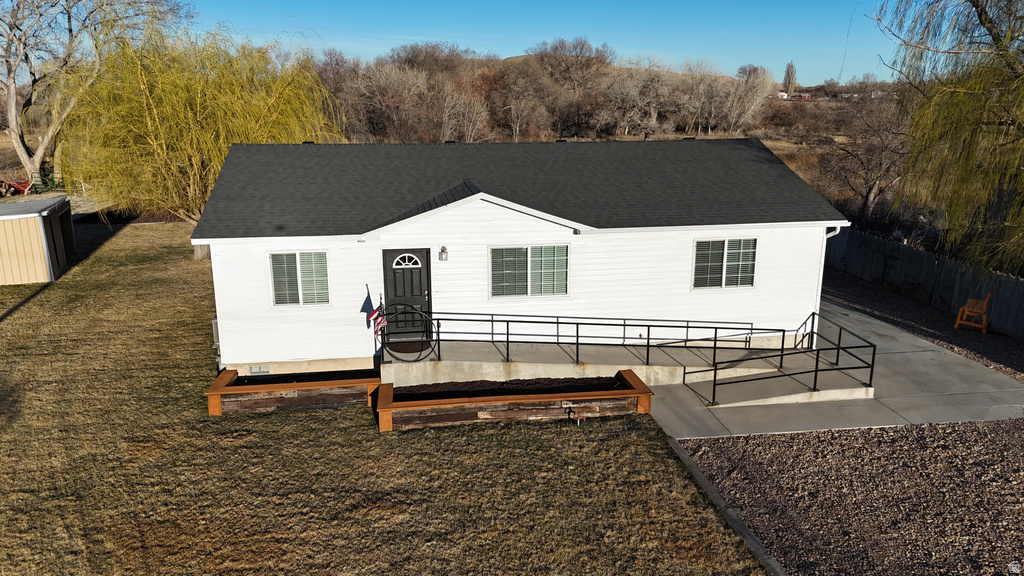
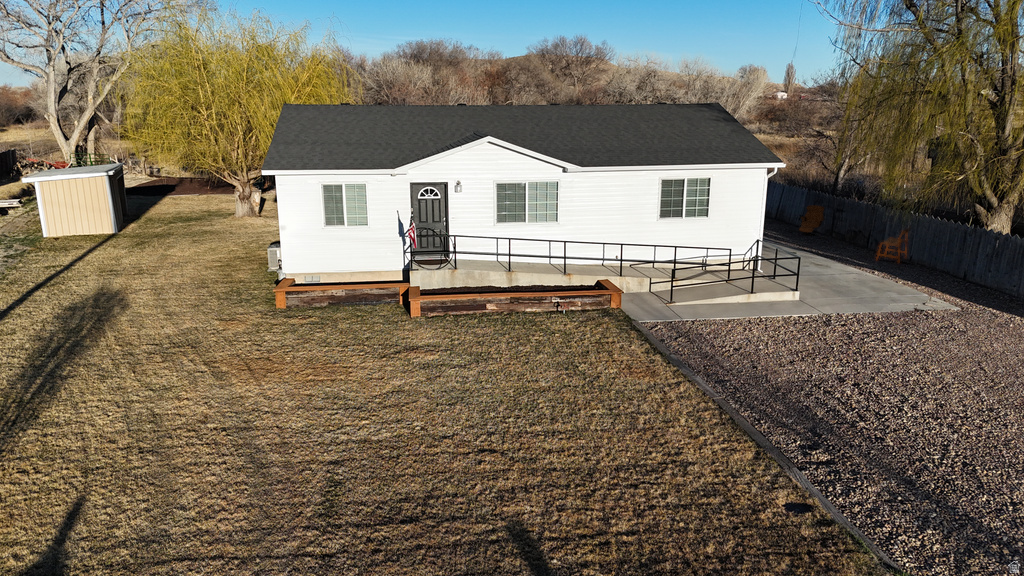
lounge chair: none [853,250,883,287] -> present [799,205,824,235]

